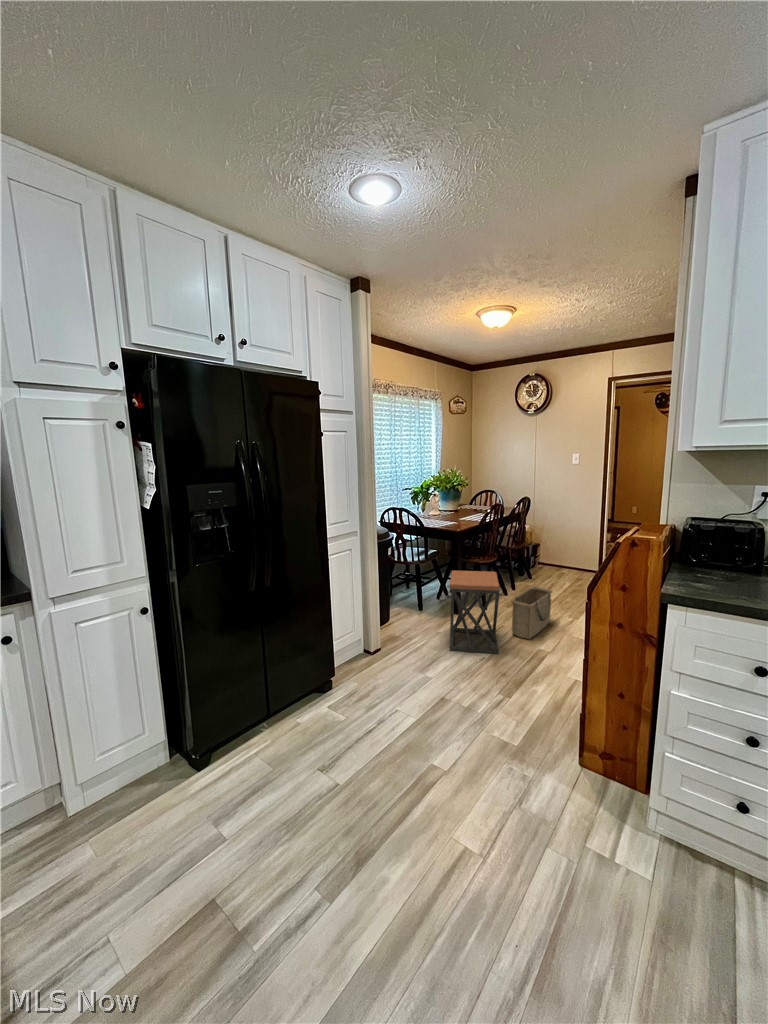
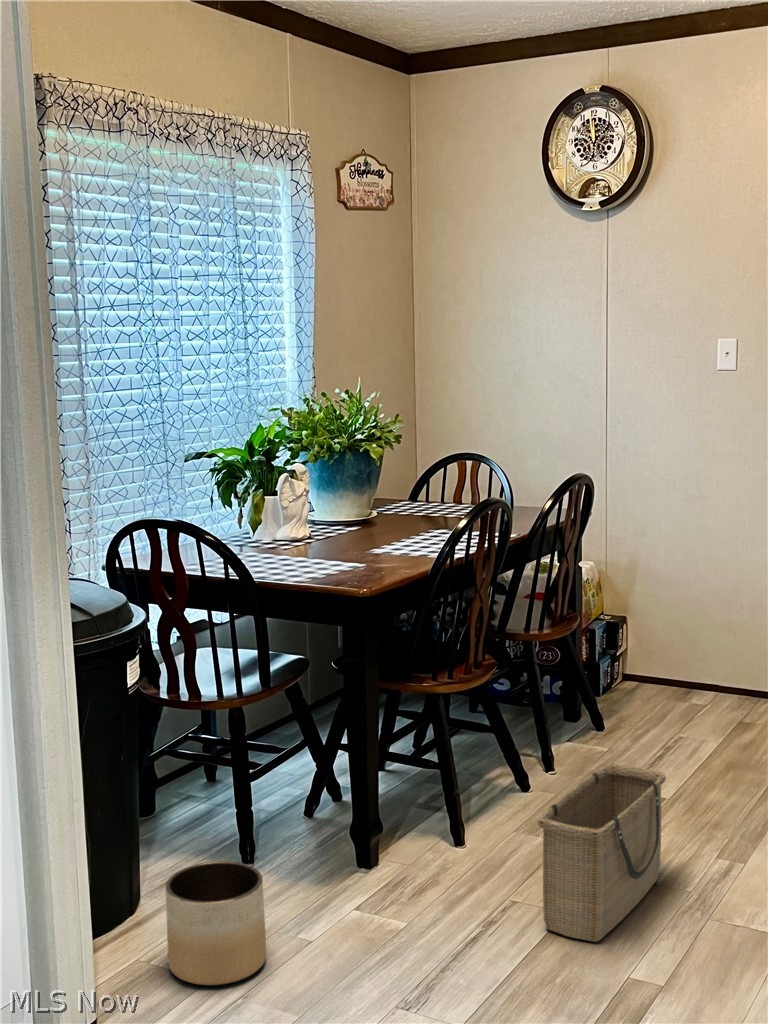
stool: present [450,570,499,654] -> none [333,727,499,1005]
planter: none [399,607,428,642] -> present [165,861,266,986]

